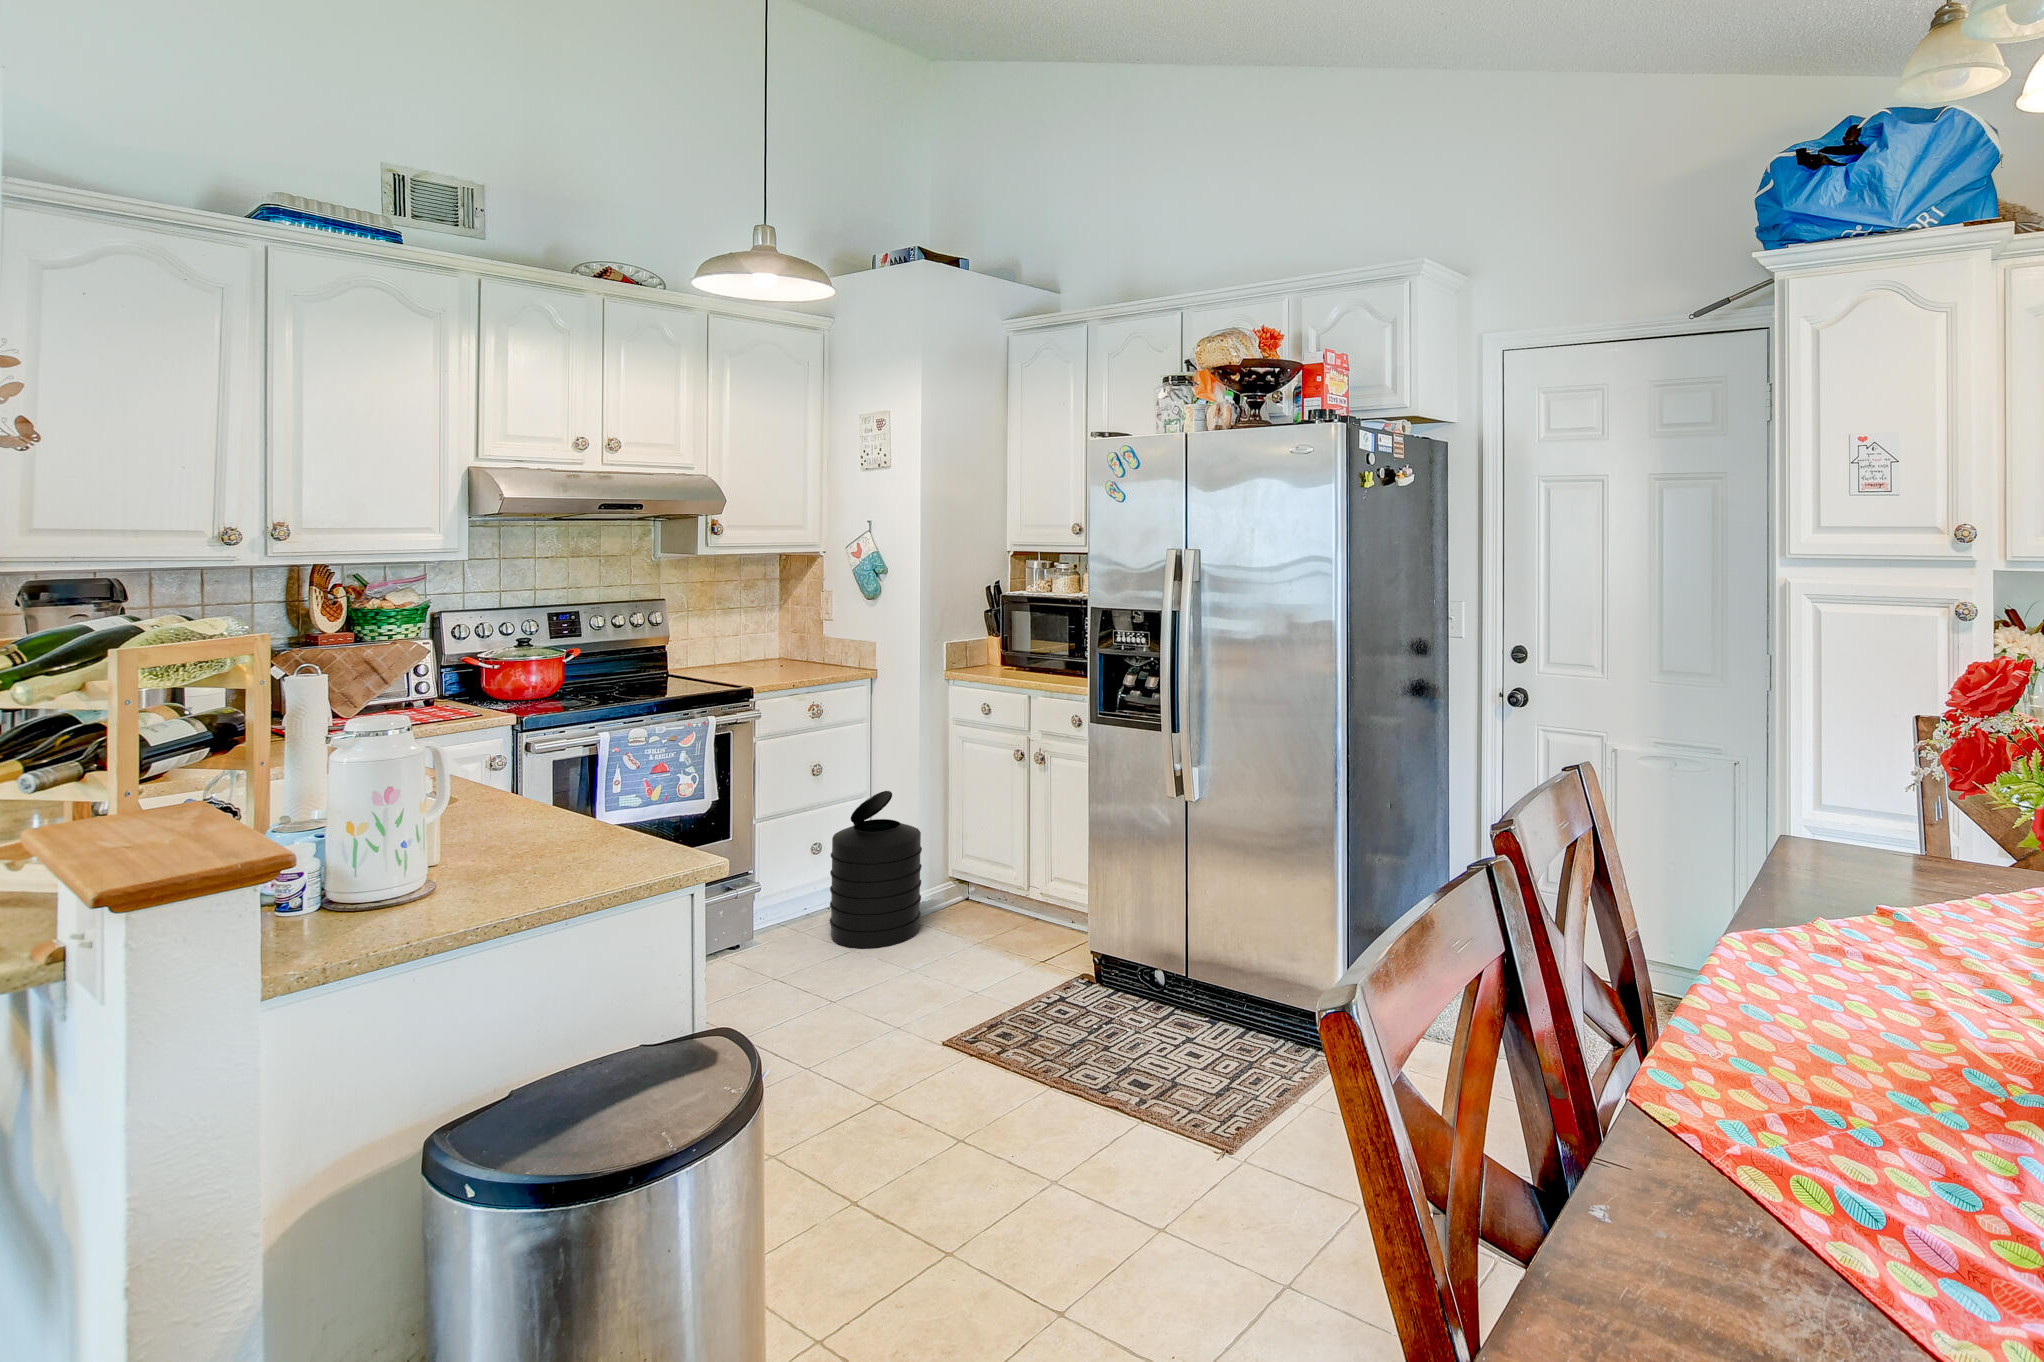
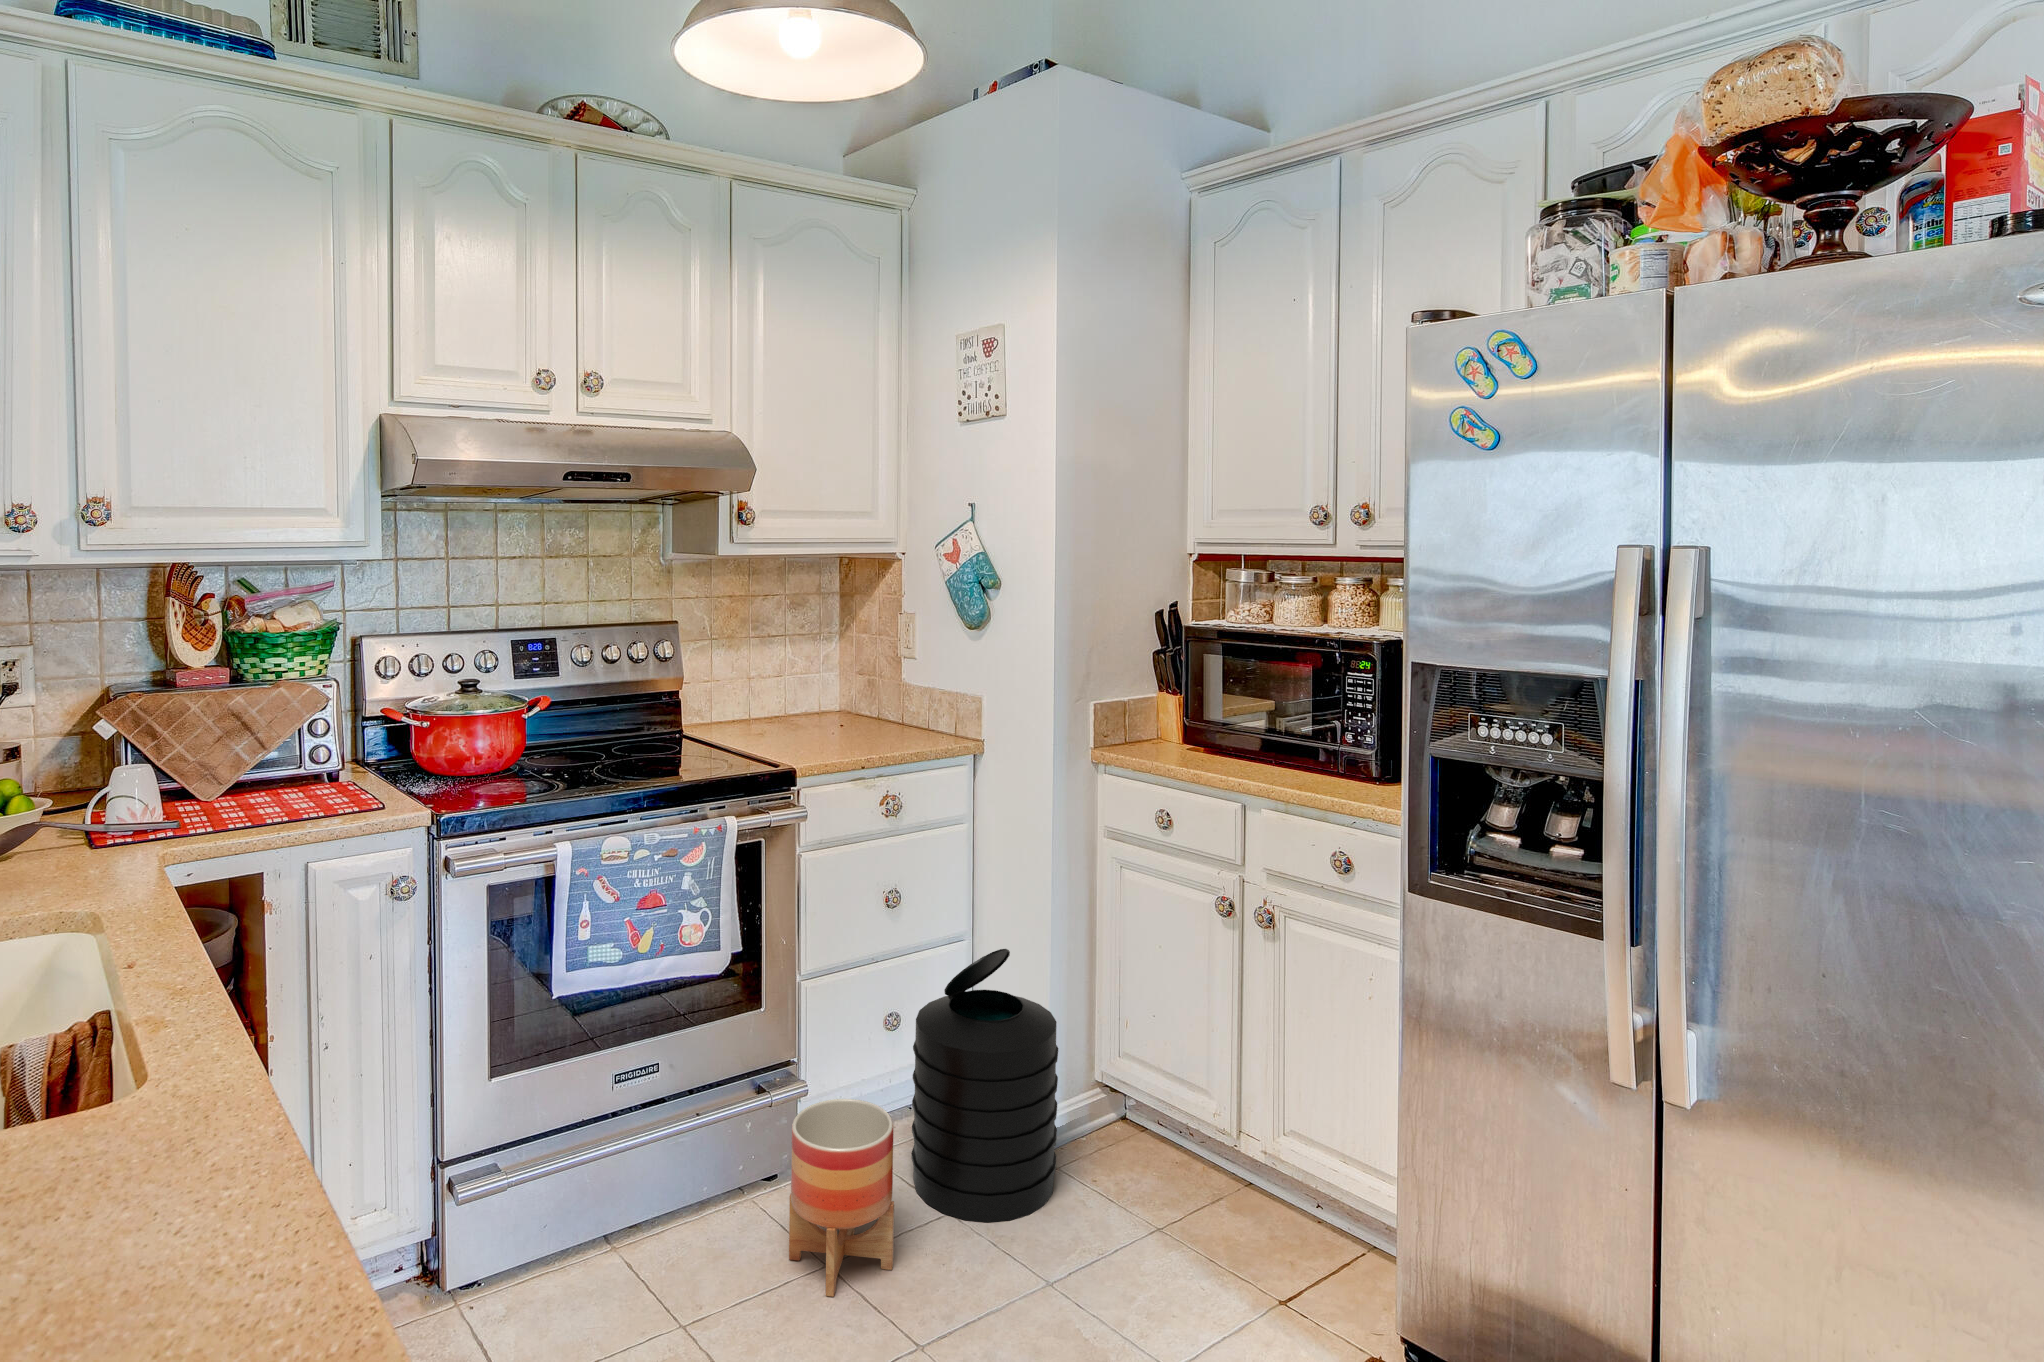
planter: none [752,880,817,985] -> present [789,1099,894,1297]

